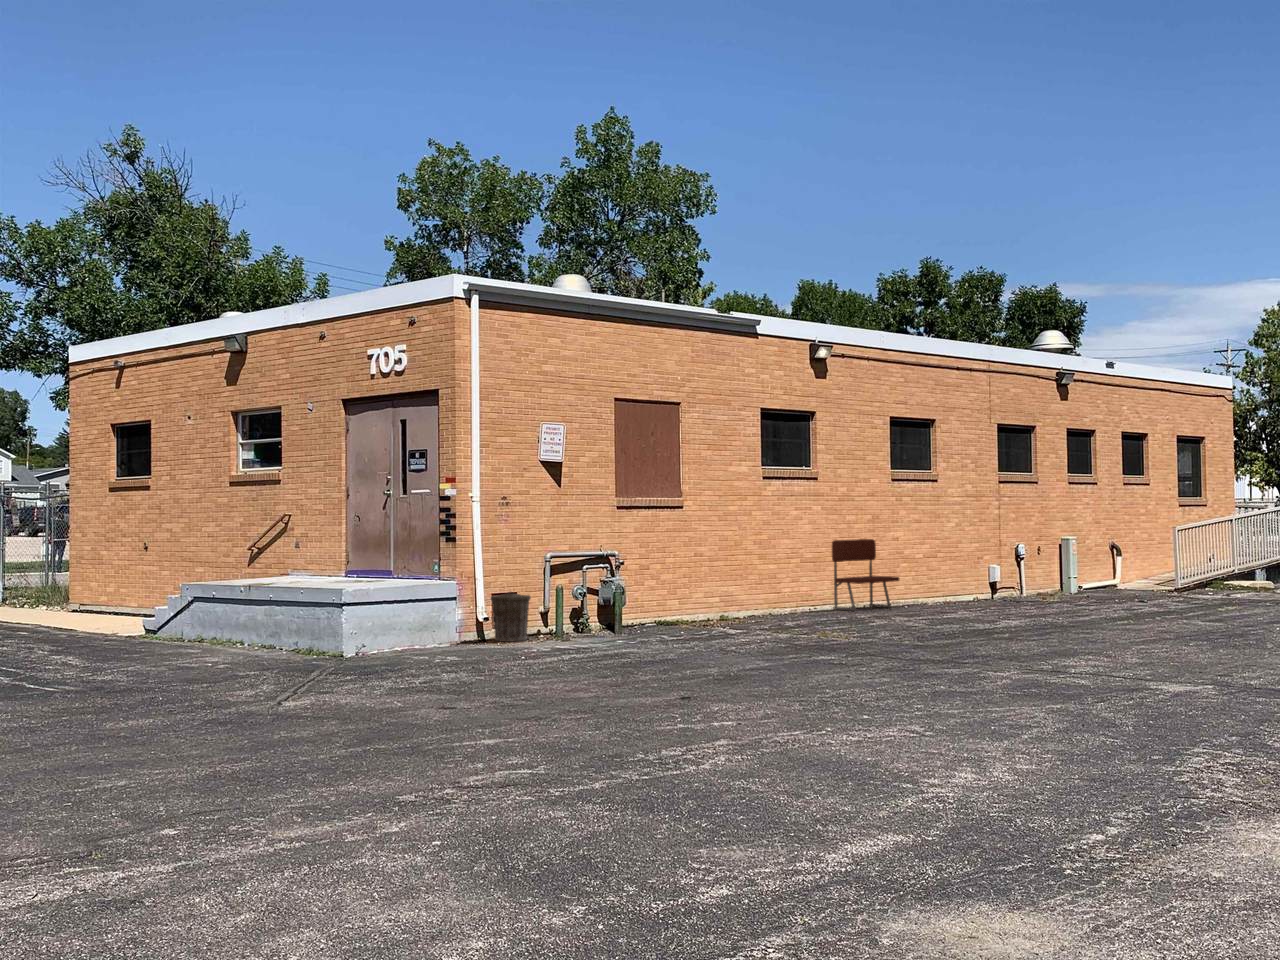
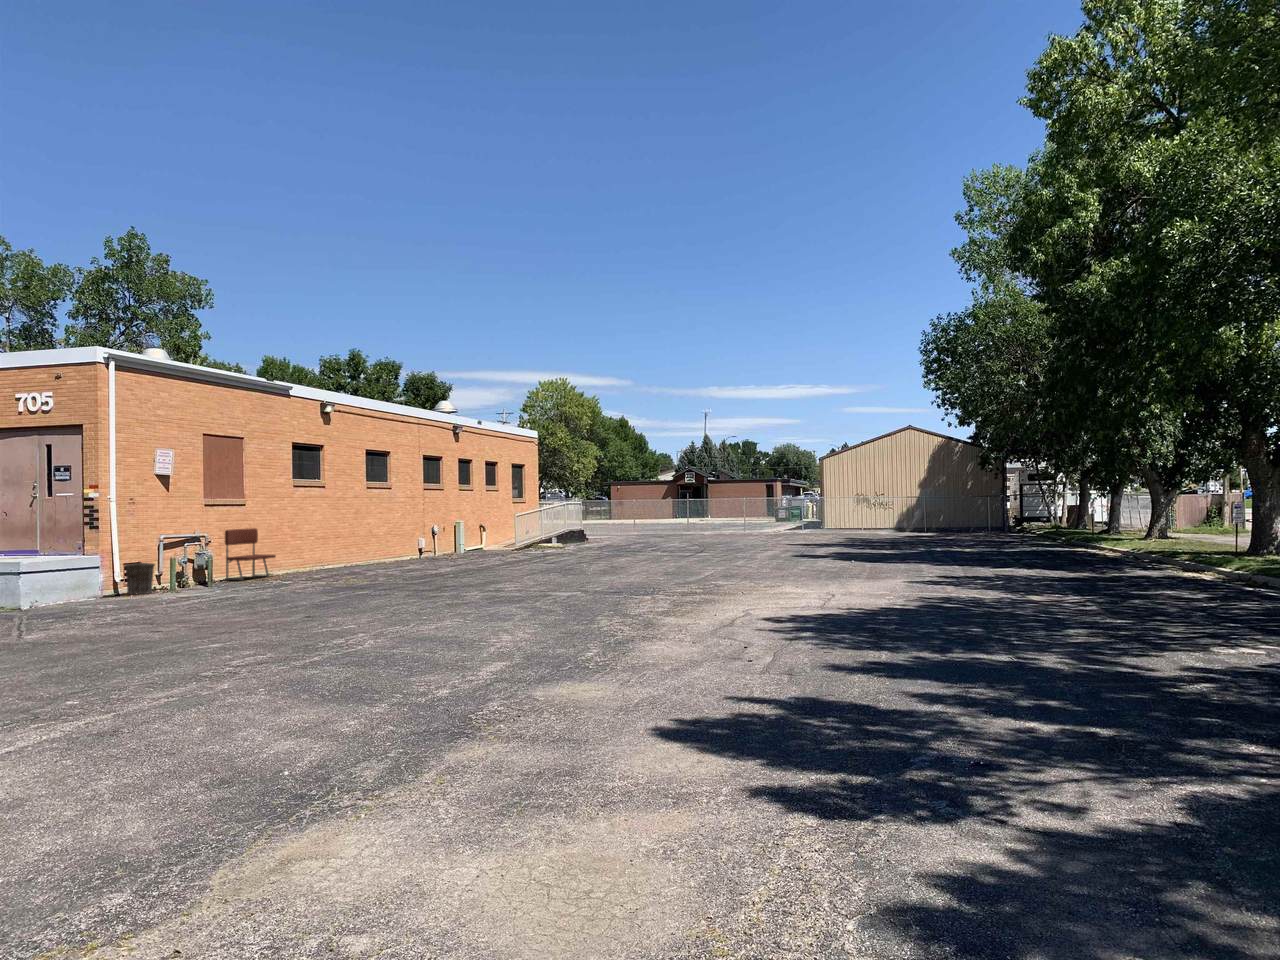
bench: present [832,539,899,611] -> present [225,528,276,580]

